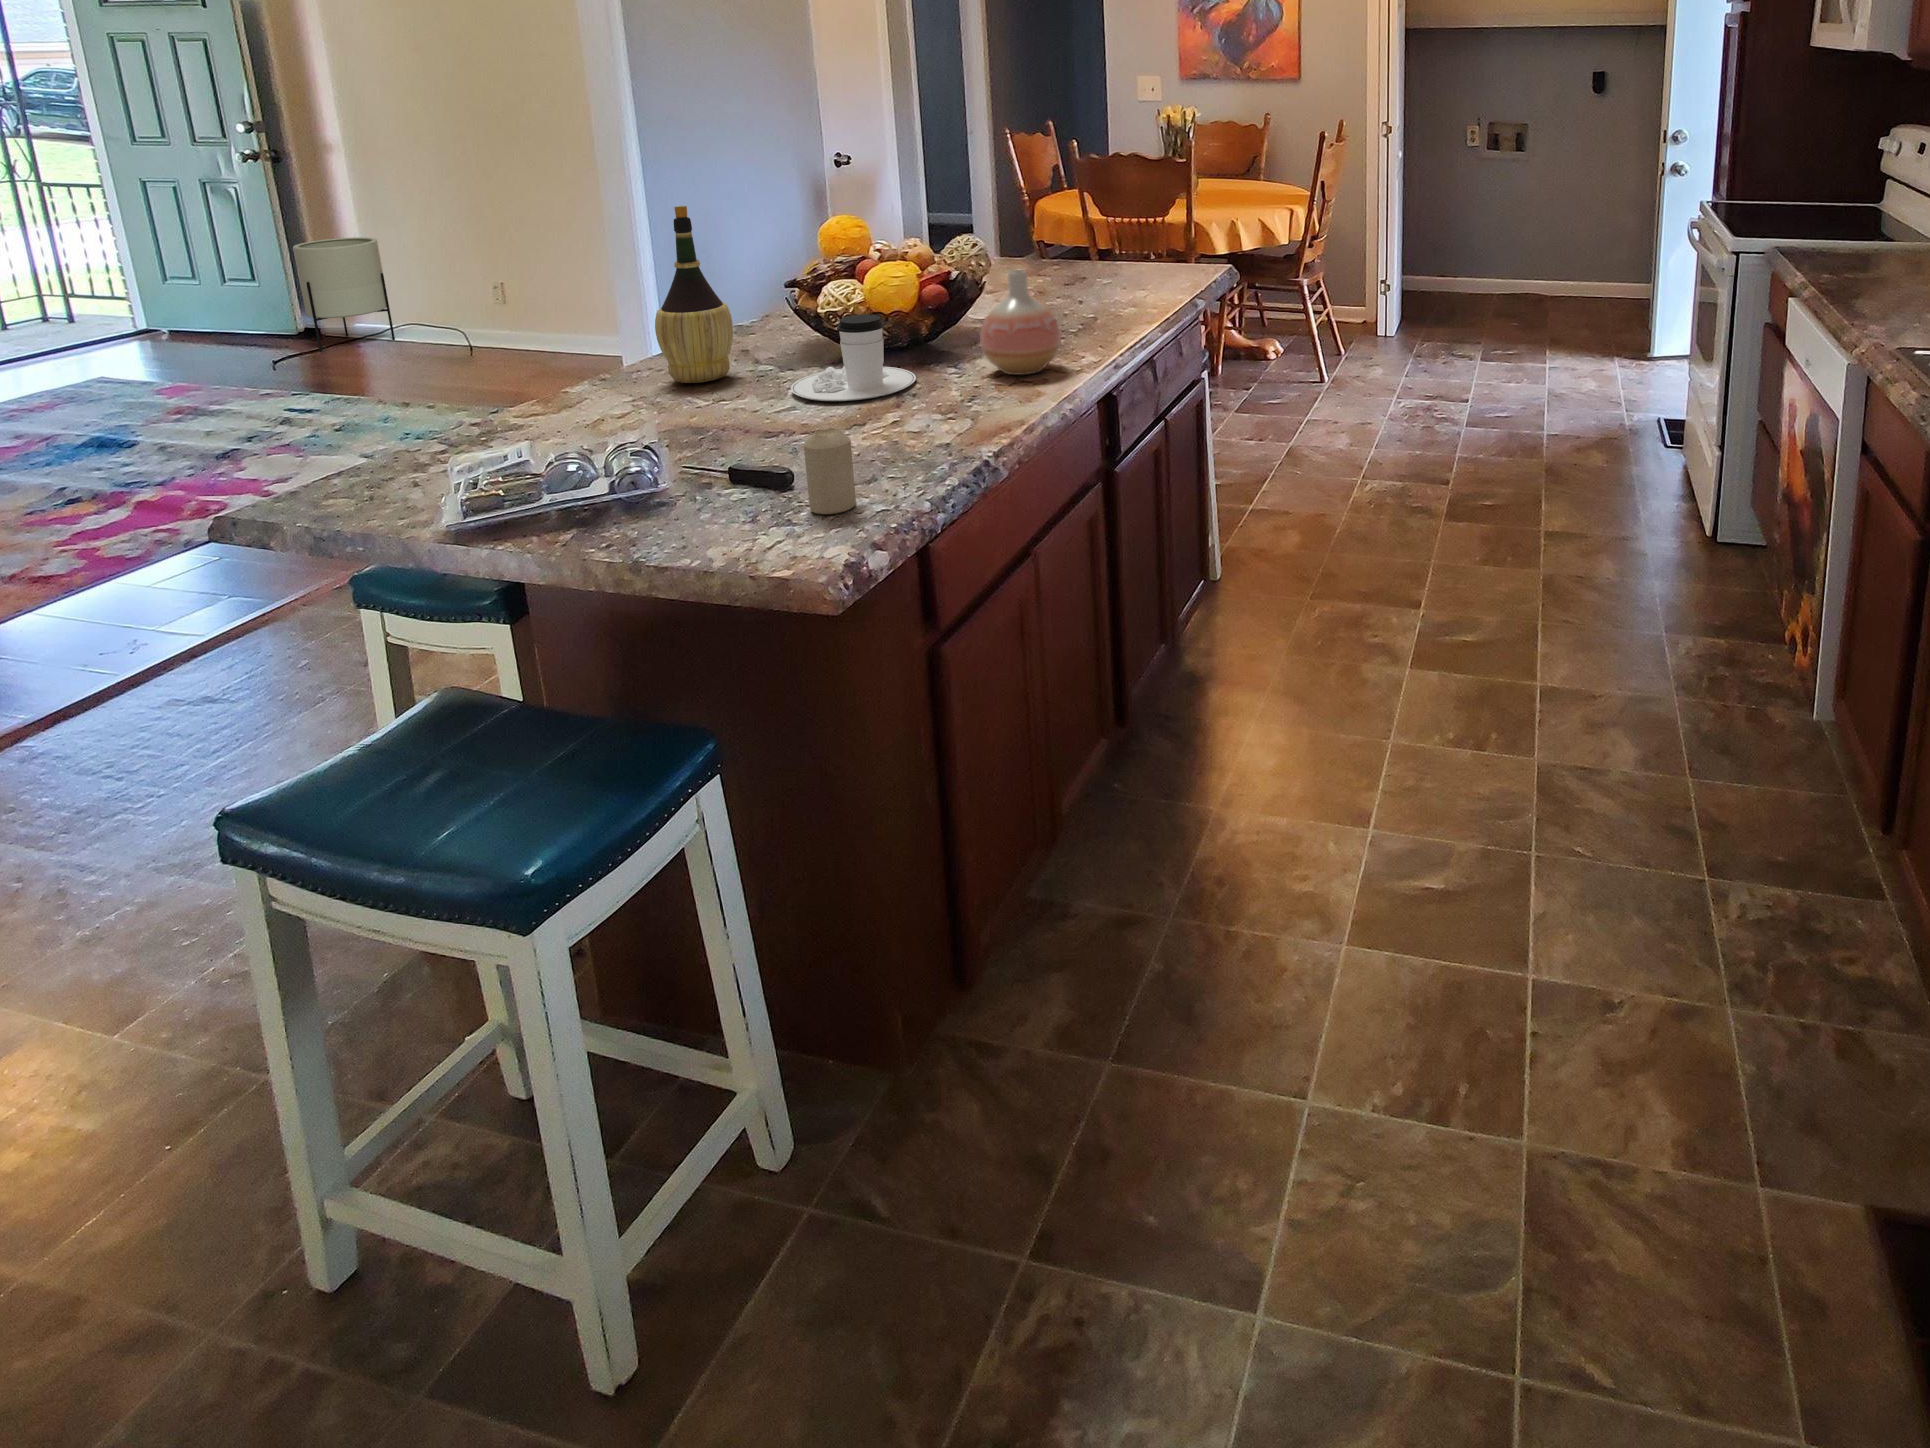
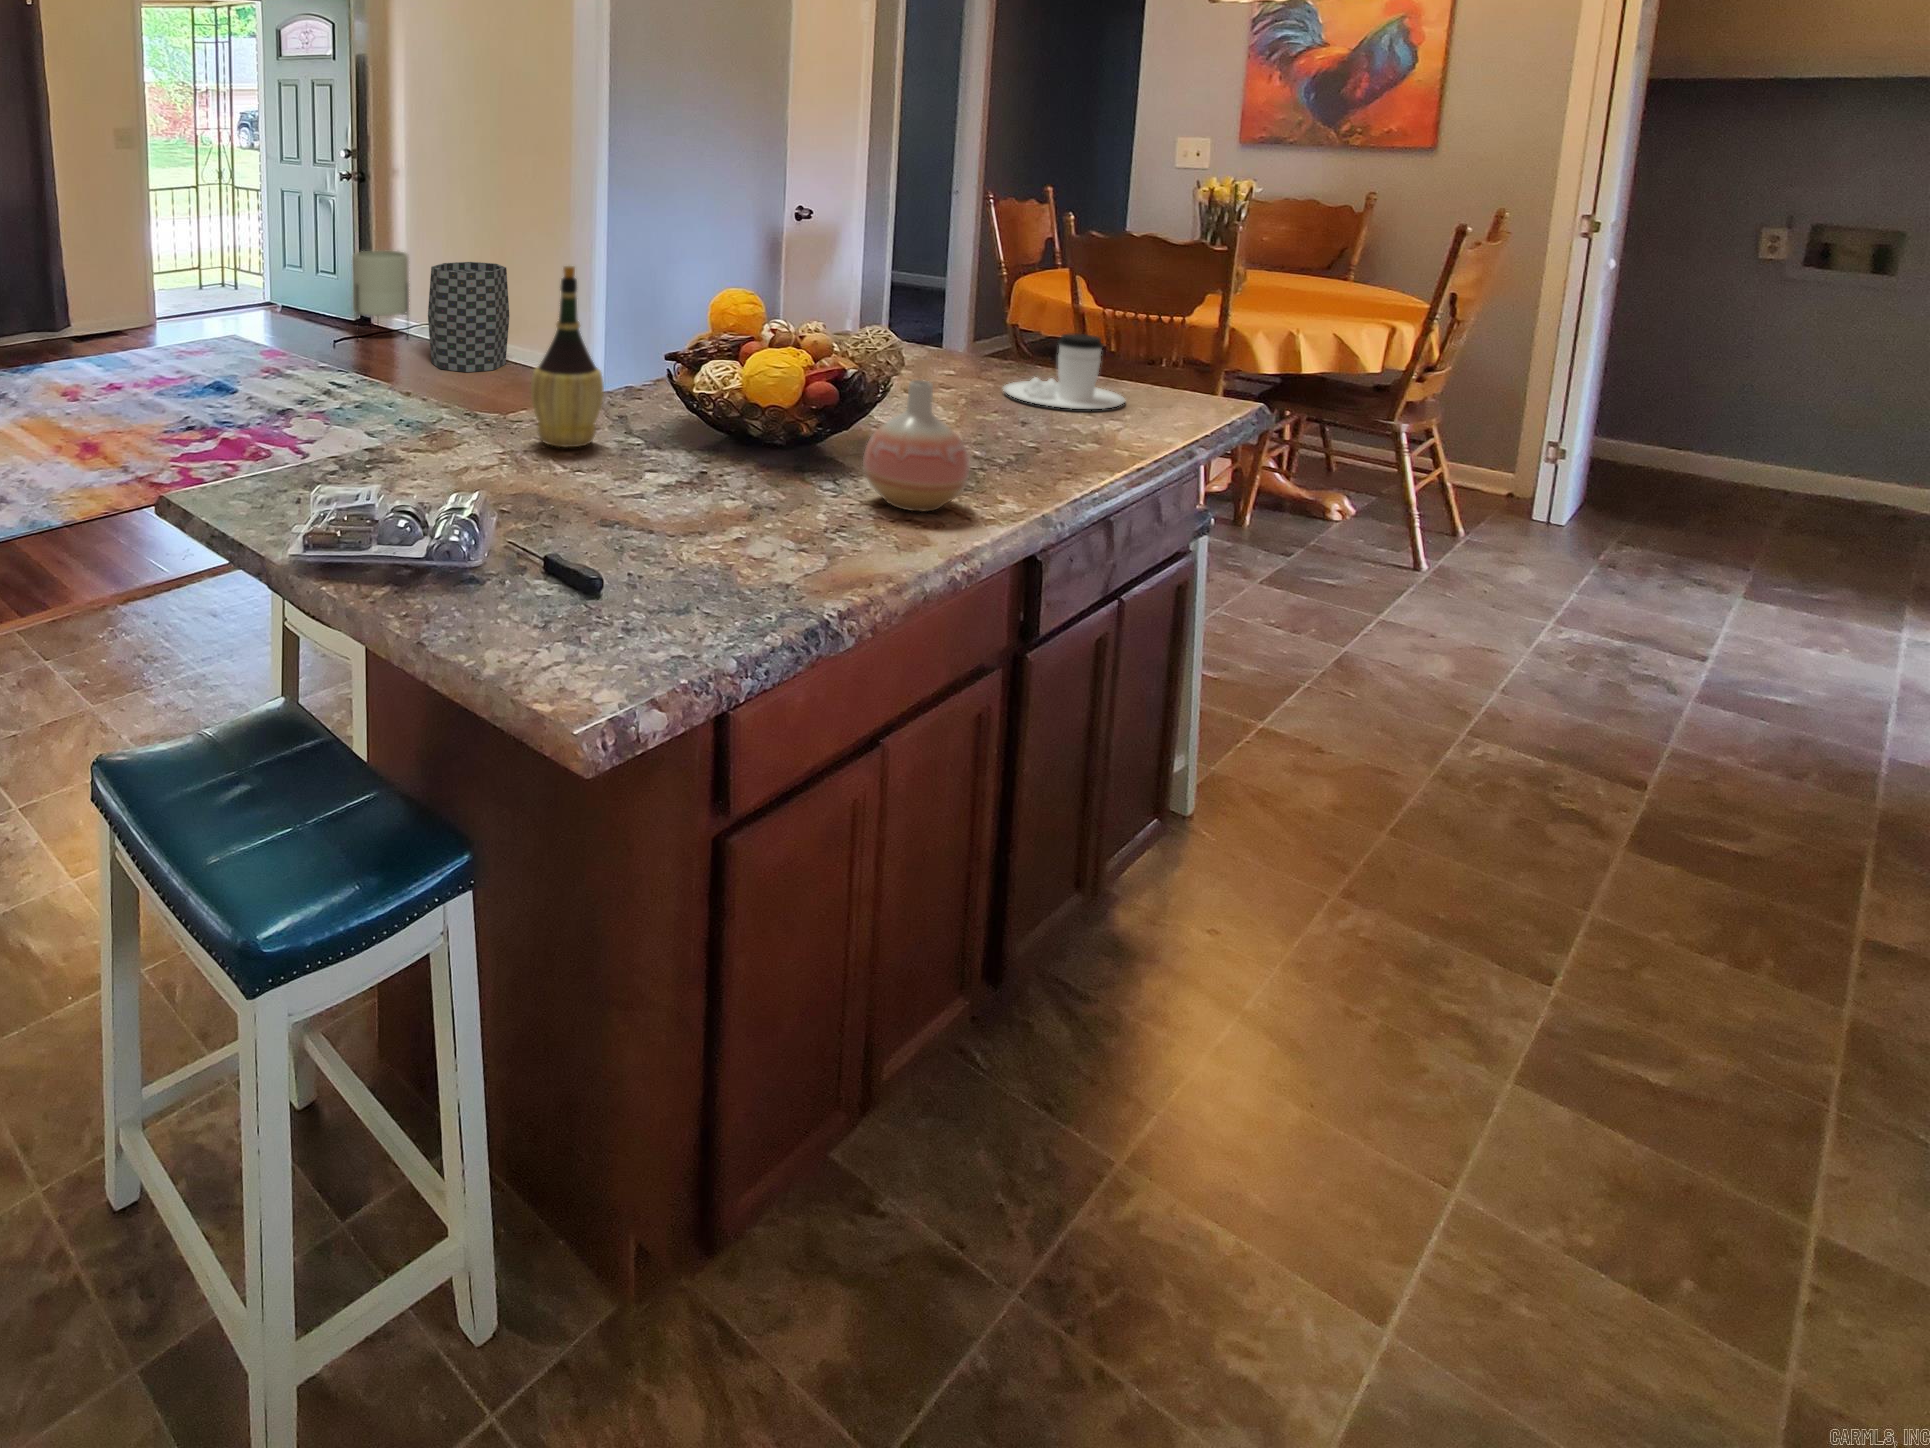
trash can: none [417,239,535,366] -> present [428,262,510,372]
coffee cup: present [791,314,916,401] -> present [1003,333,1125,409]
candle: present [804,428,856,514] -> none [602,543,656,645]

